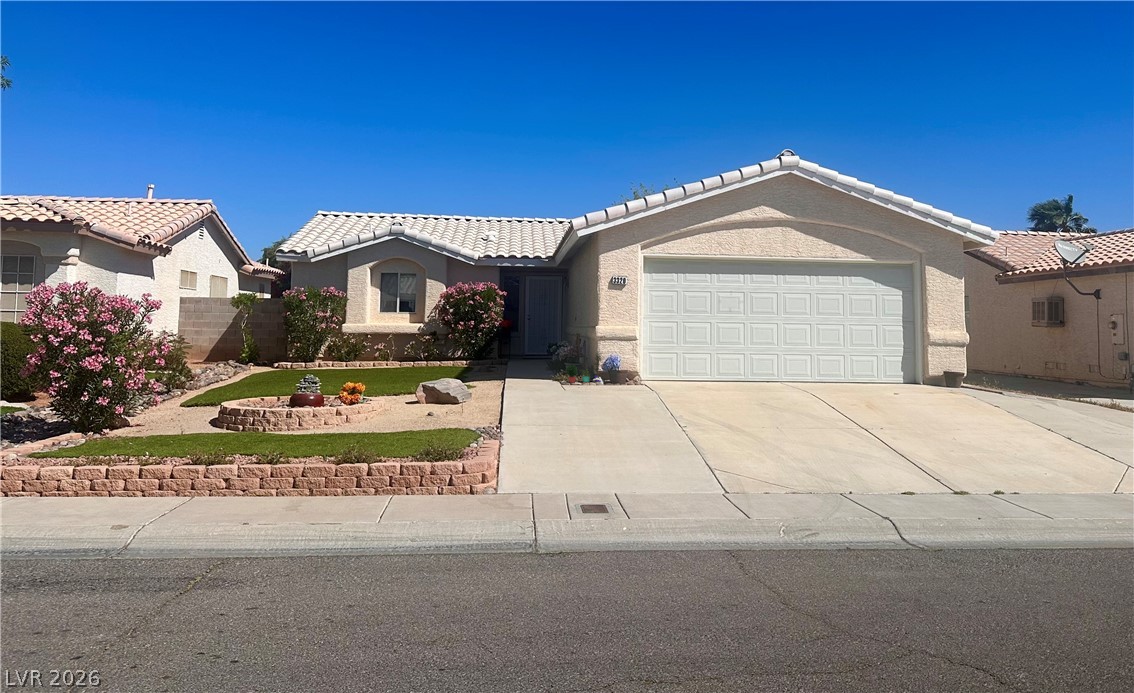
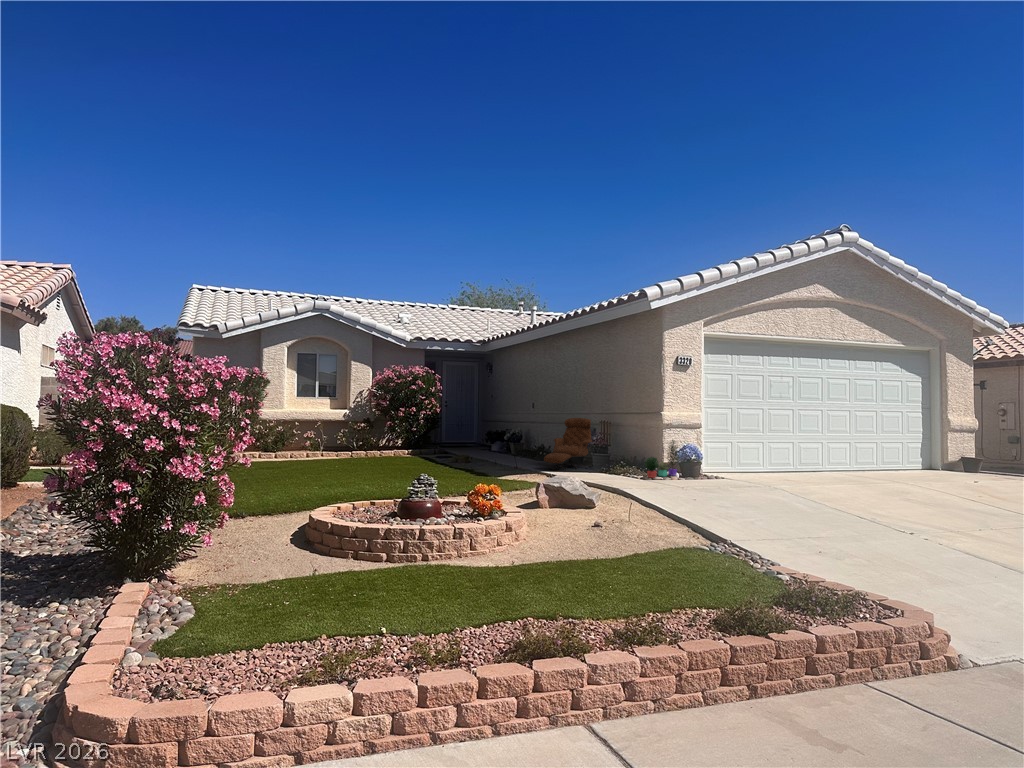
lounge chair: none [527,330,576,375] -> present [544,418,592,470]

